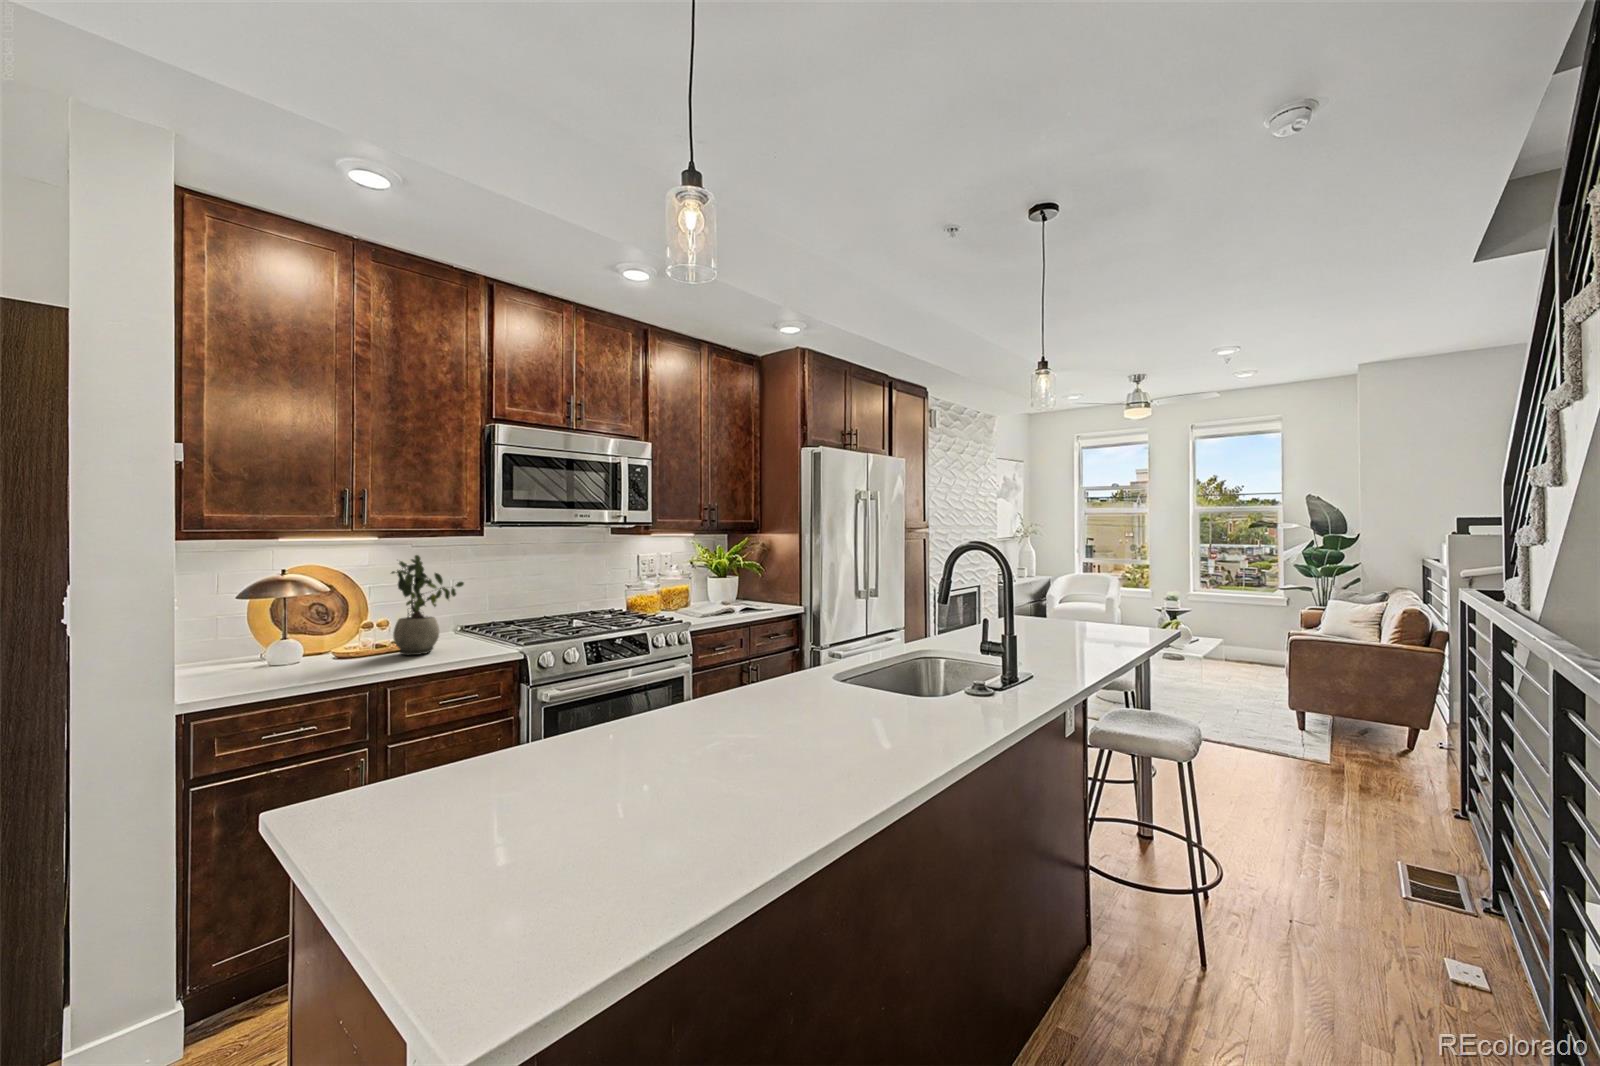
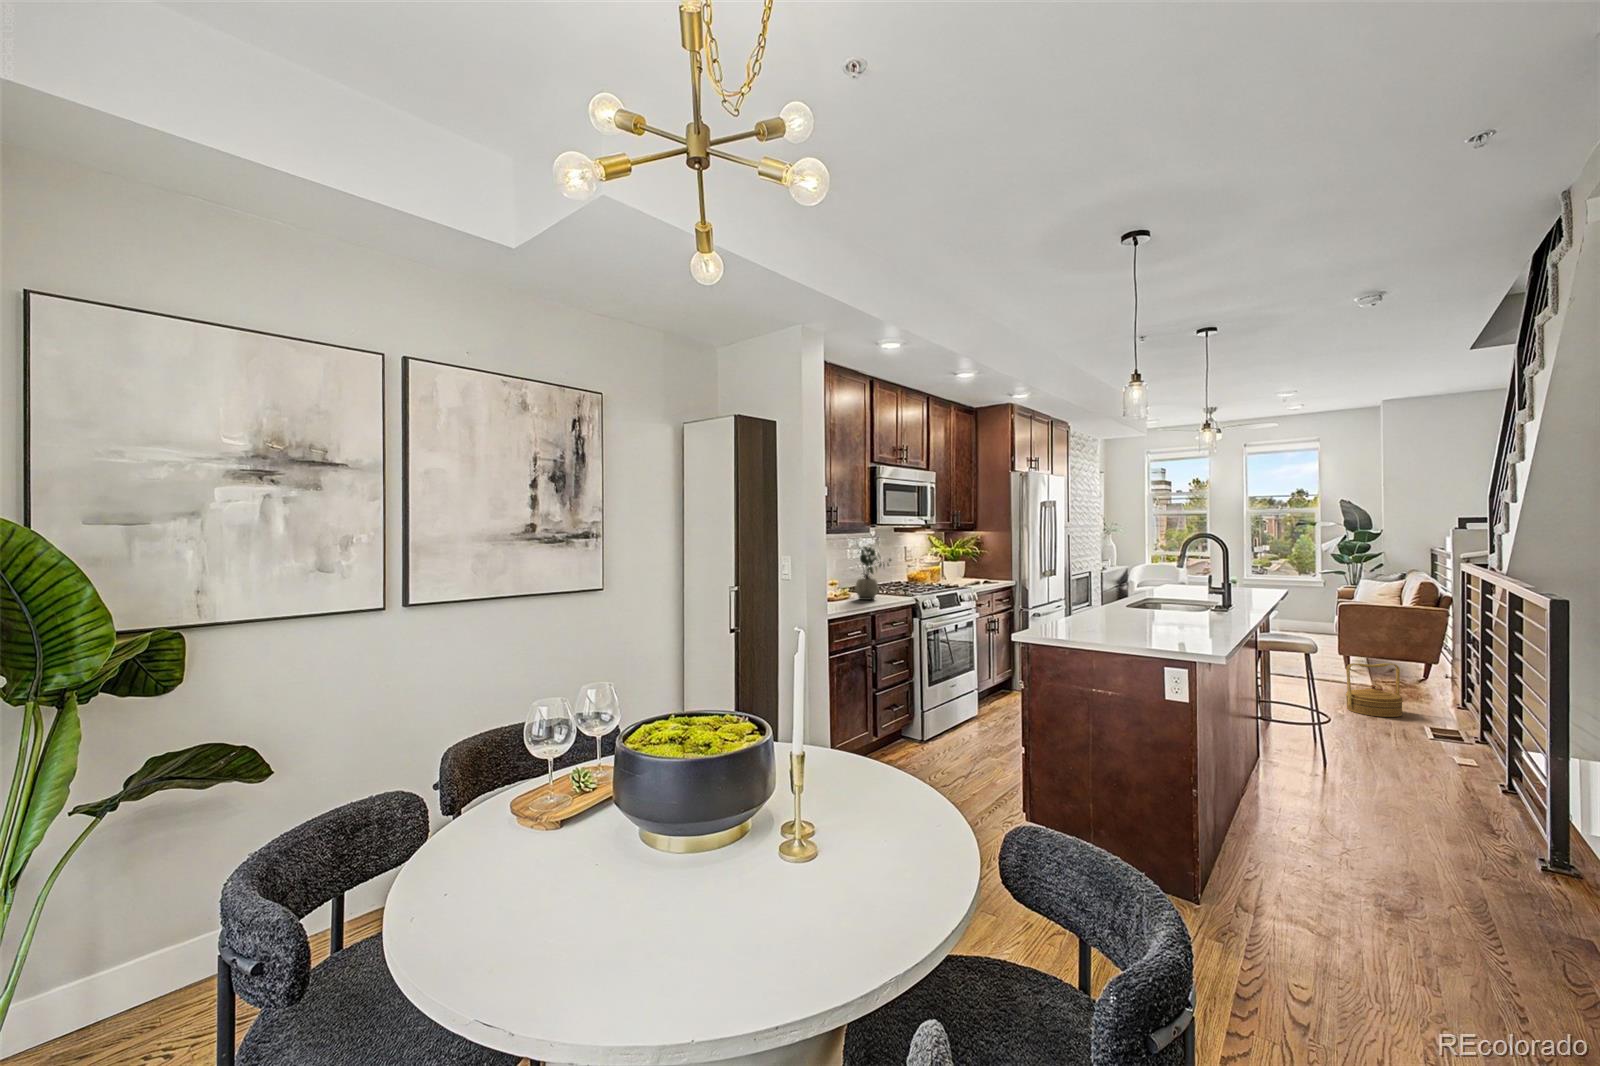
basket: none [1276,748,1365,840] -> present [1345,663,1403,717]

